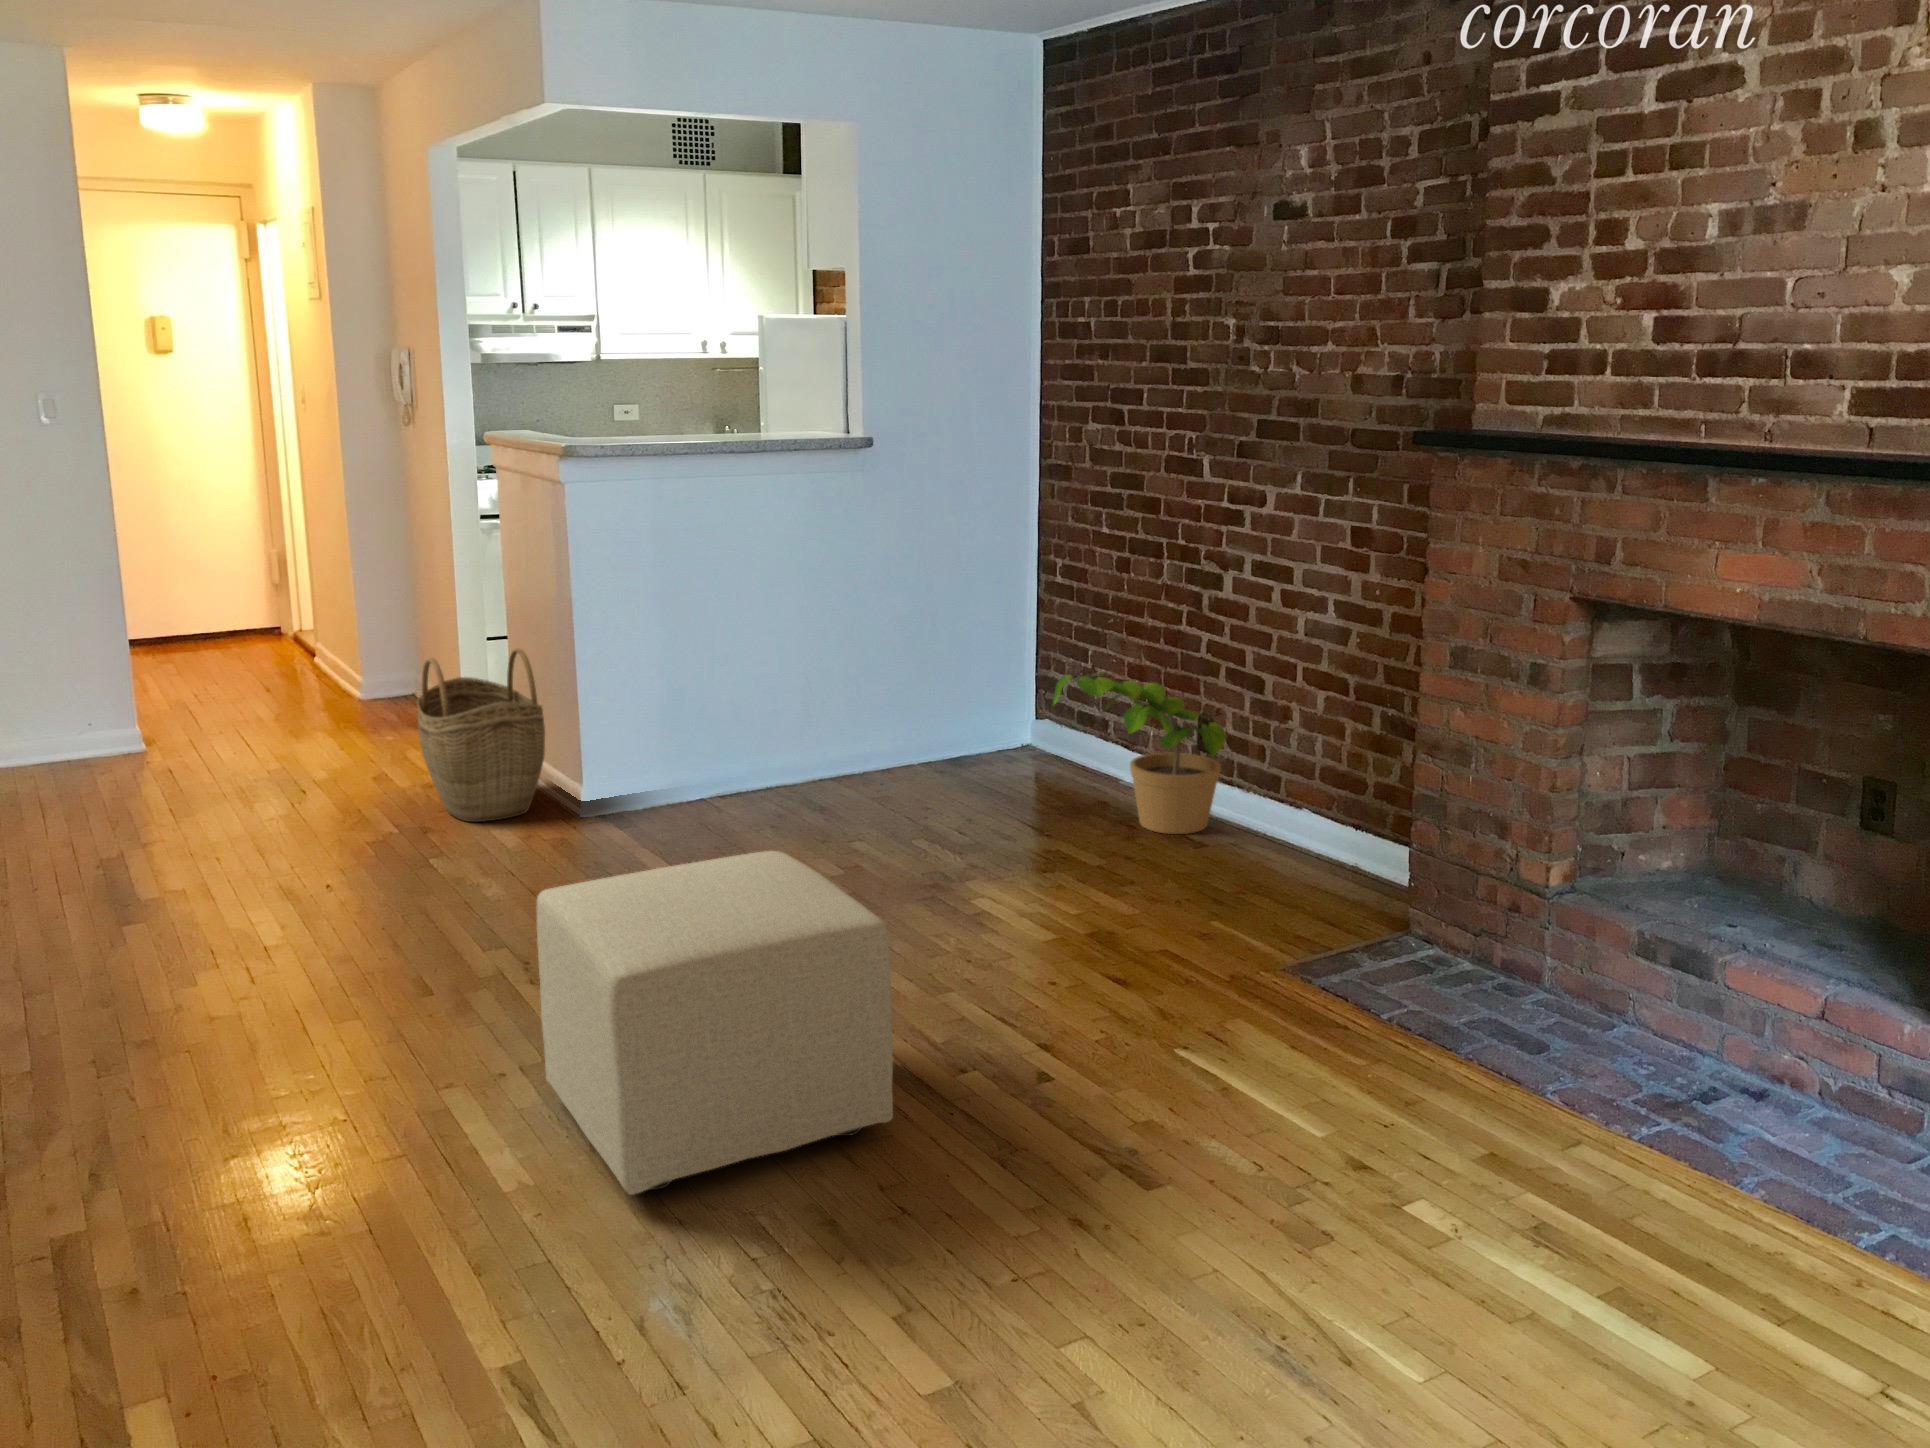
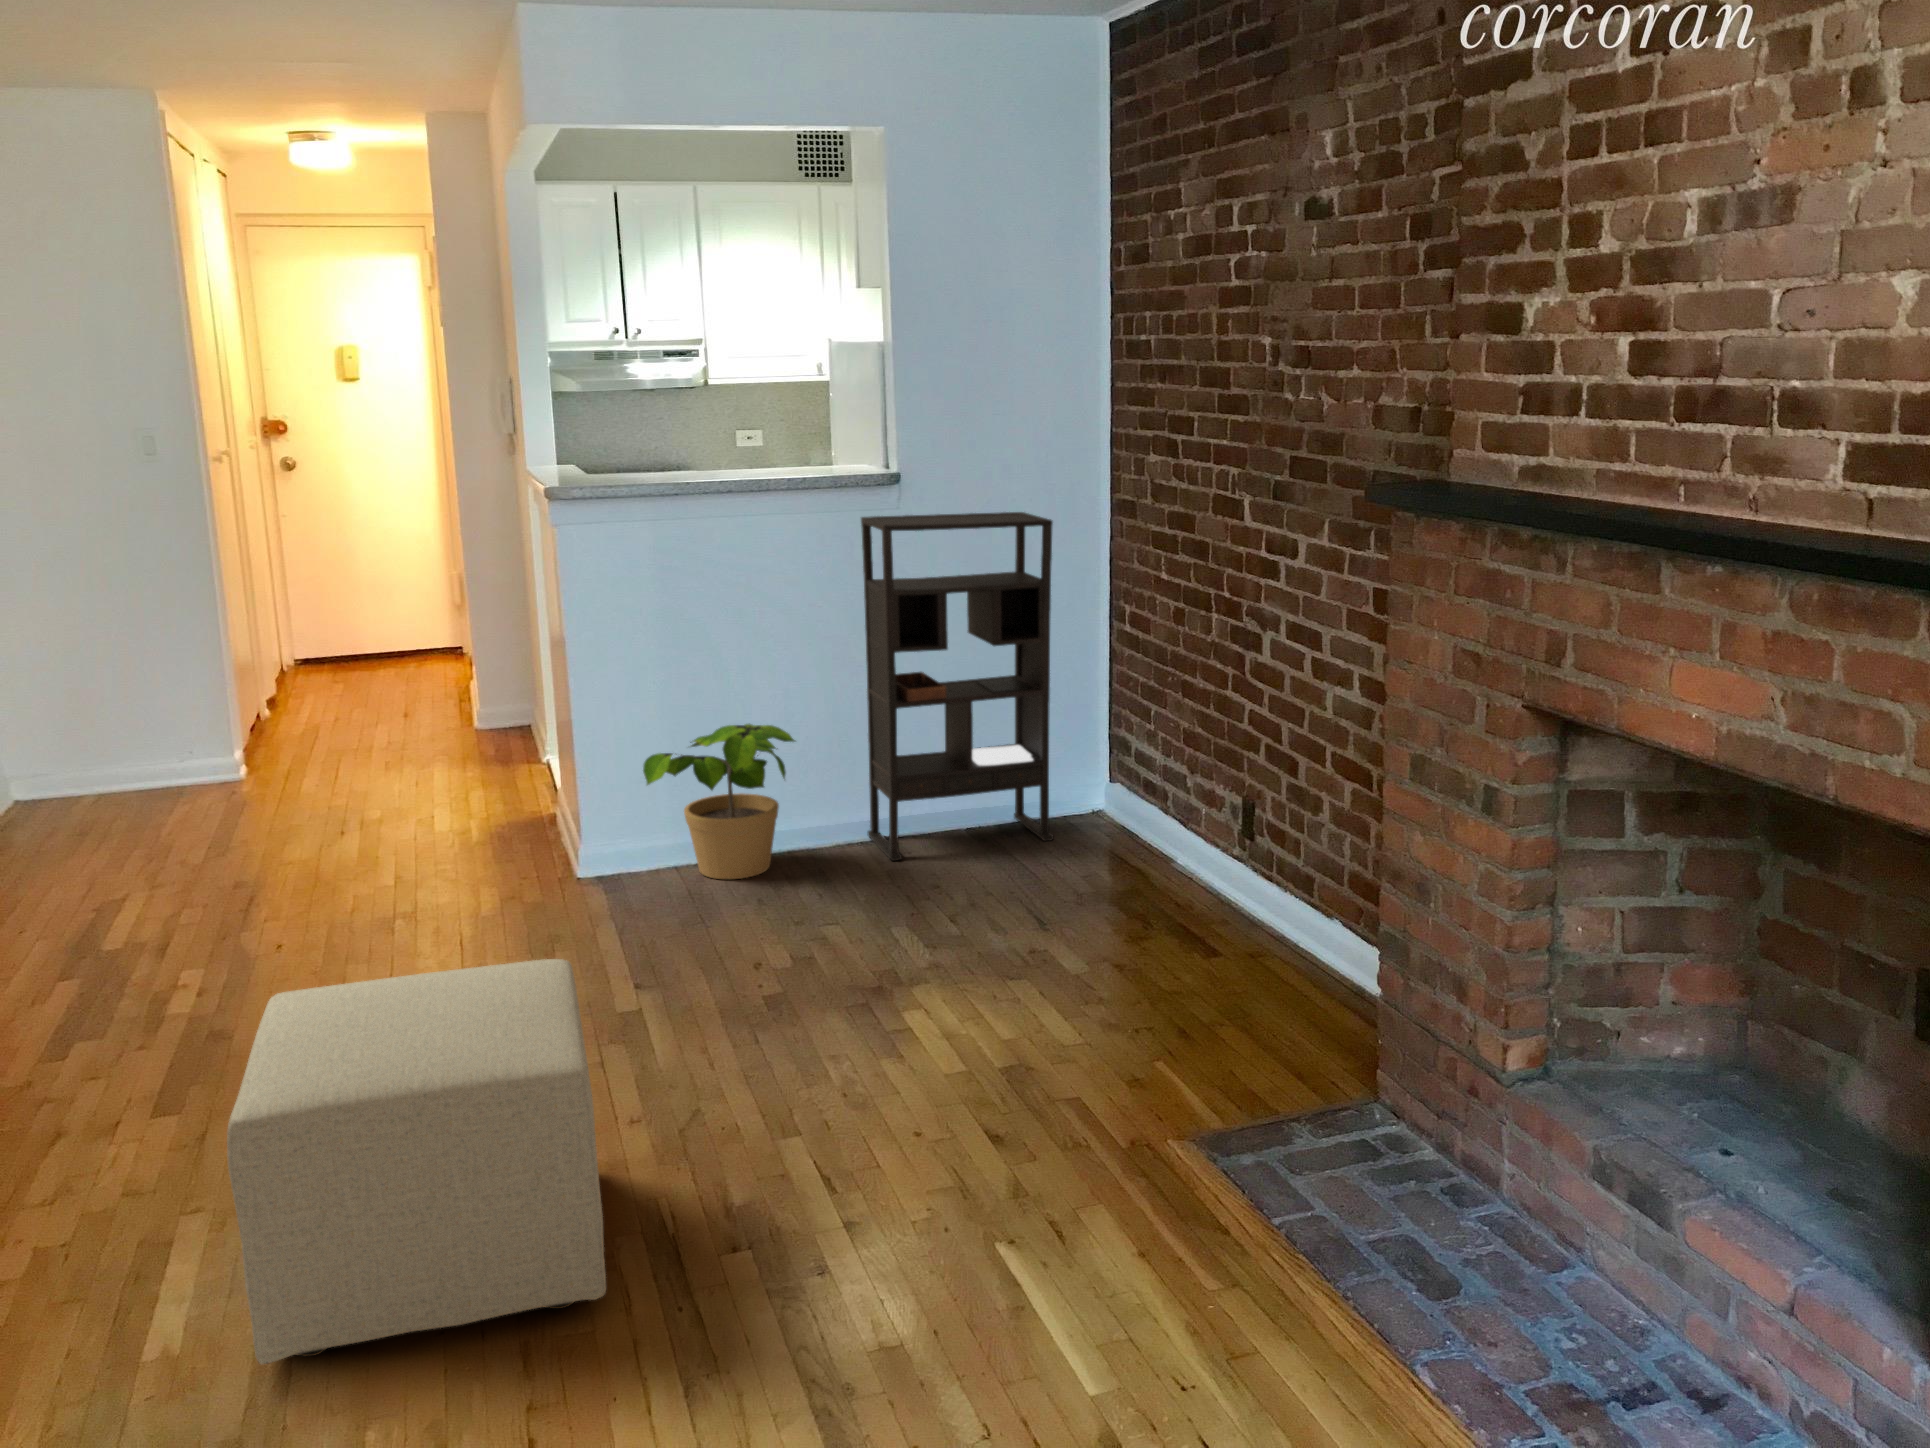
bookshelf: none [832,476,1007,795] -> present [861,512,1054,861]
woven basket: present [417,649,545,822] -> none [434,689,555,868]
potted plant: present [1053,672,1226,834] -> present [643,724,795,879]

